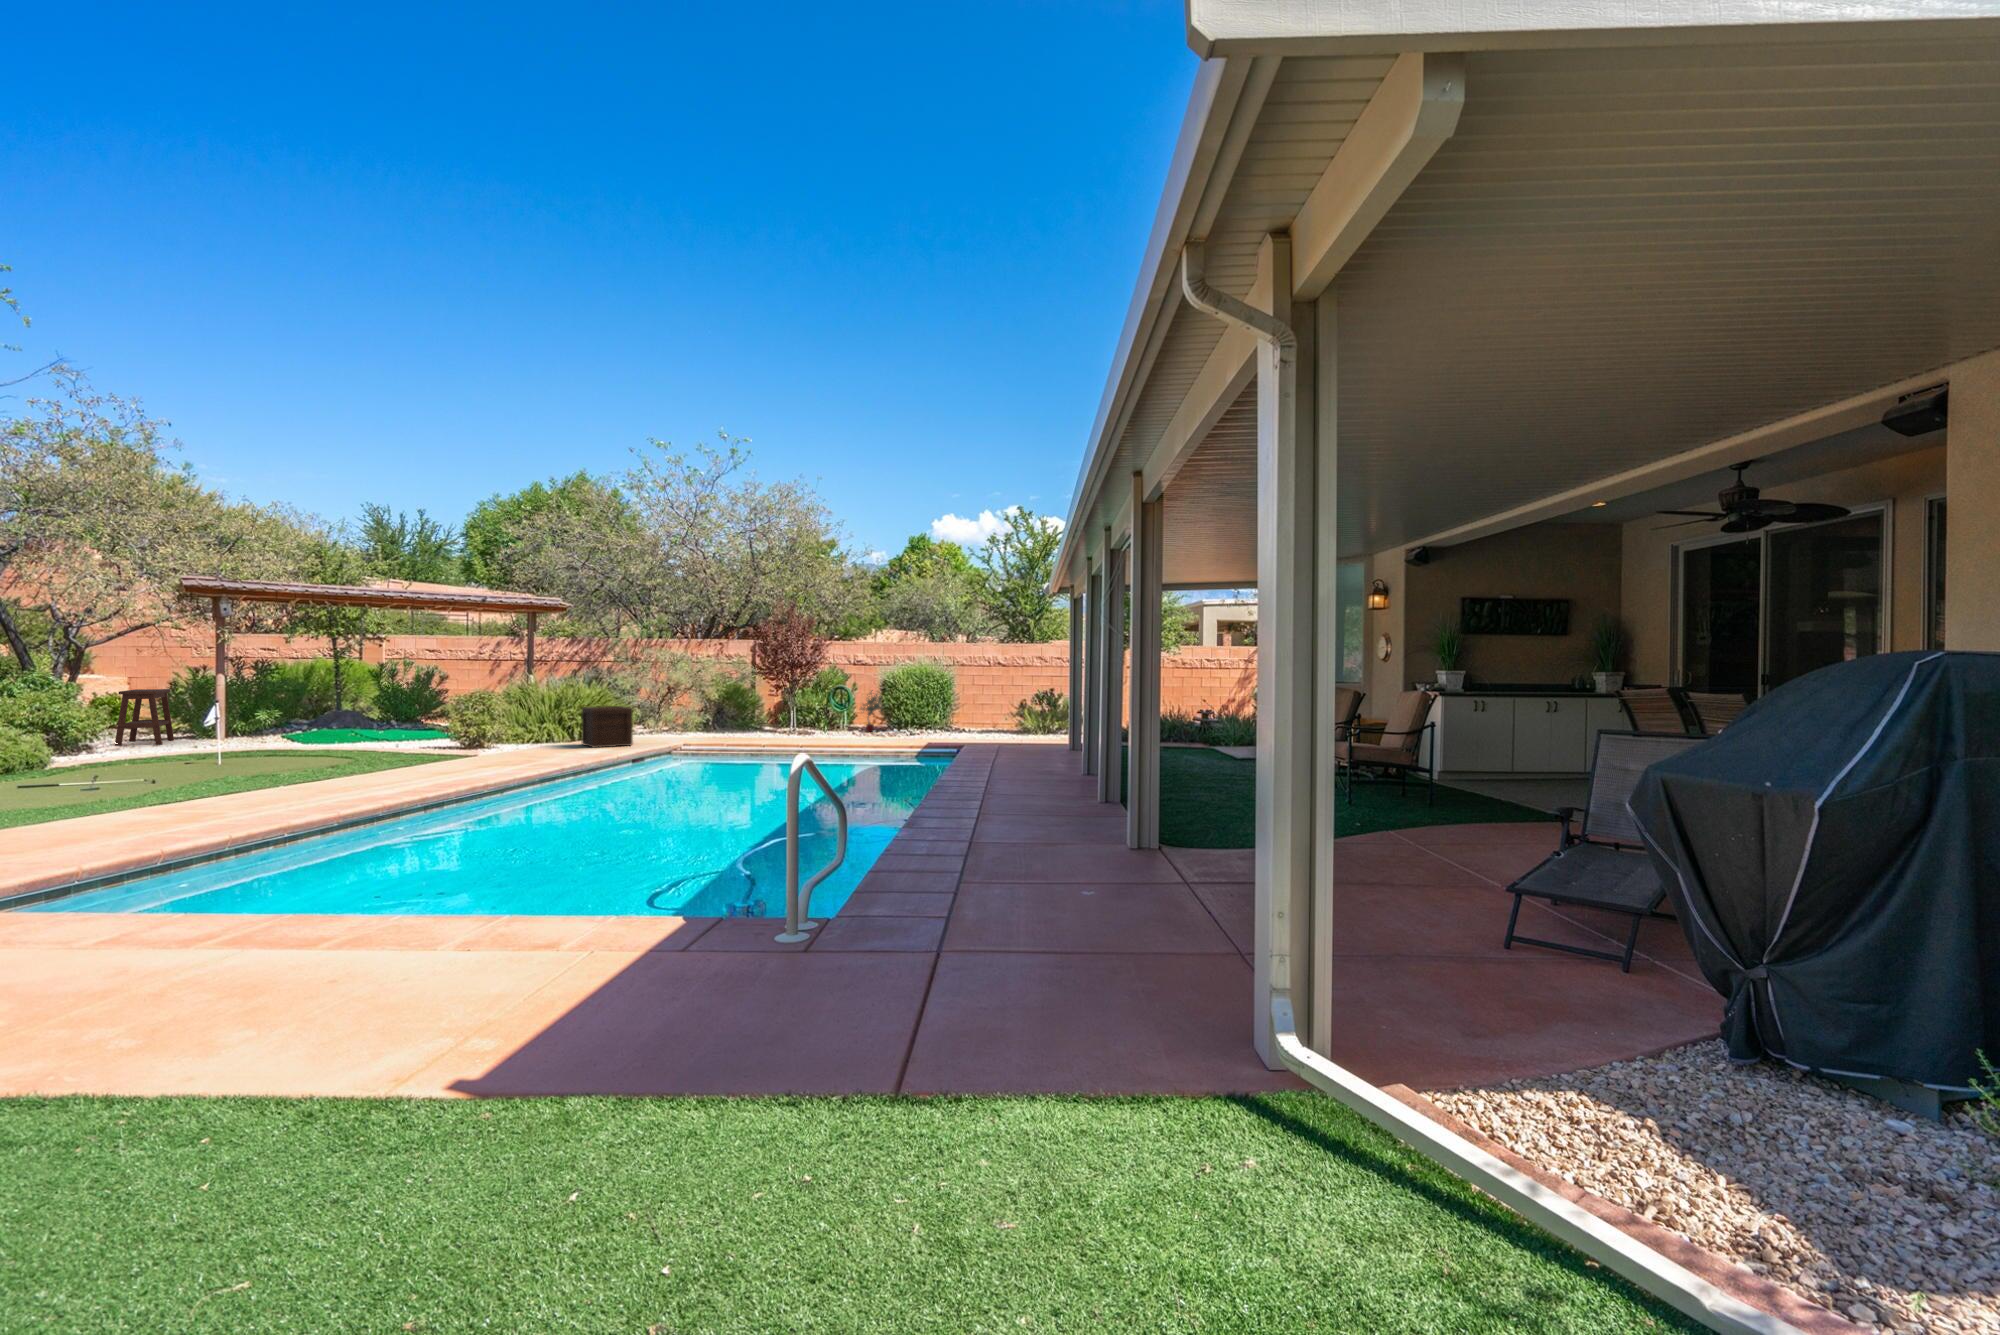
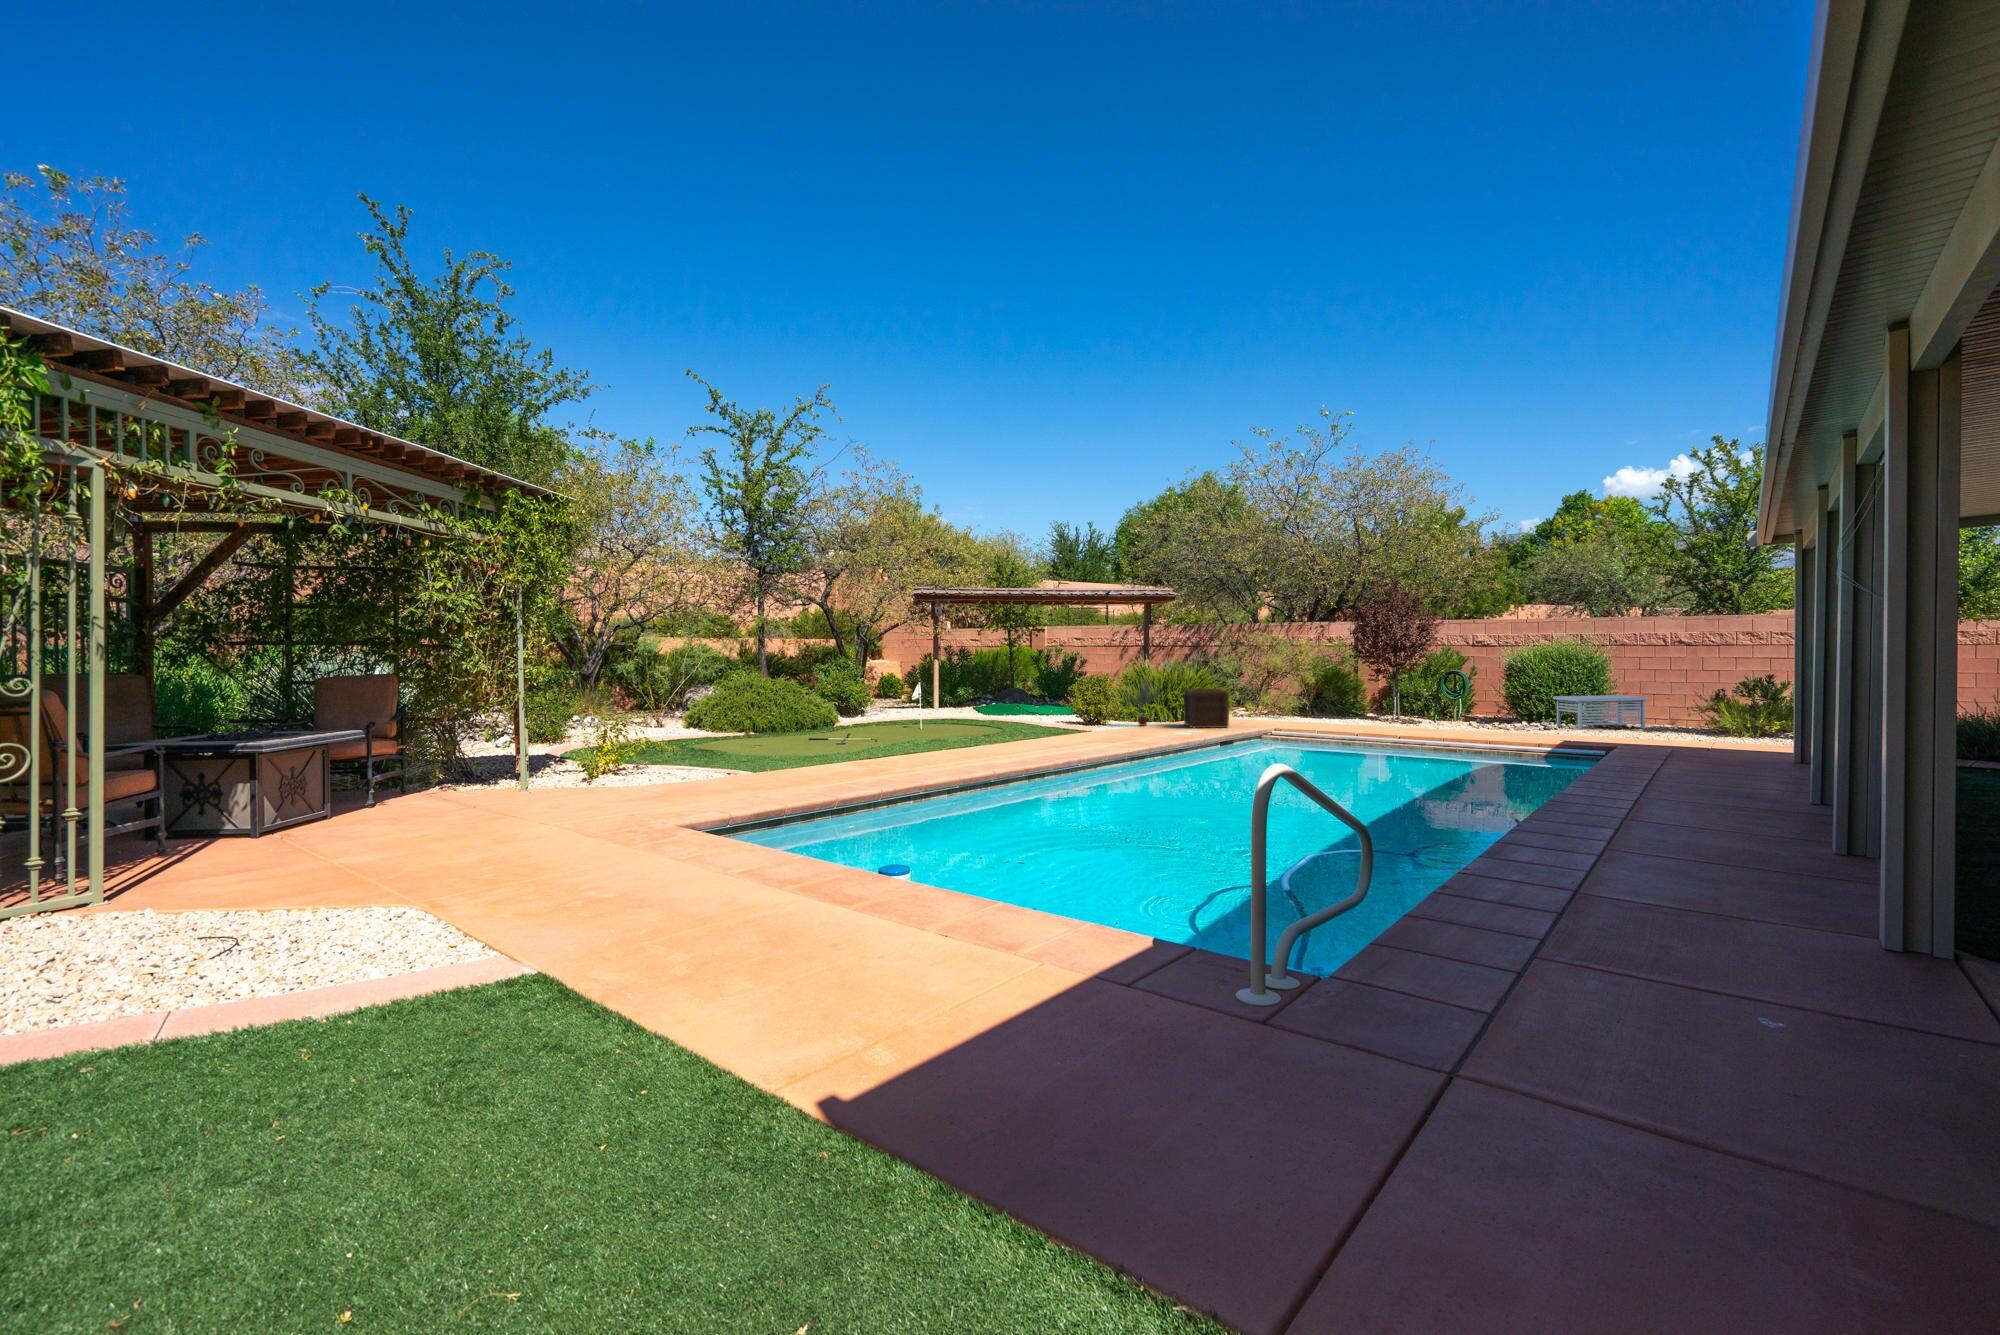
side table: present [115,689,174,746] -> none [875,671,909,712]
potted tree: present [861,690,883,732] -> present [1125,681,1160,726]
storage bench: none [916,707,981,736] -> present [1553,695,1647,730]

